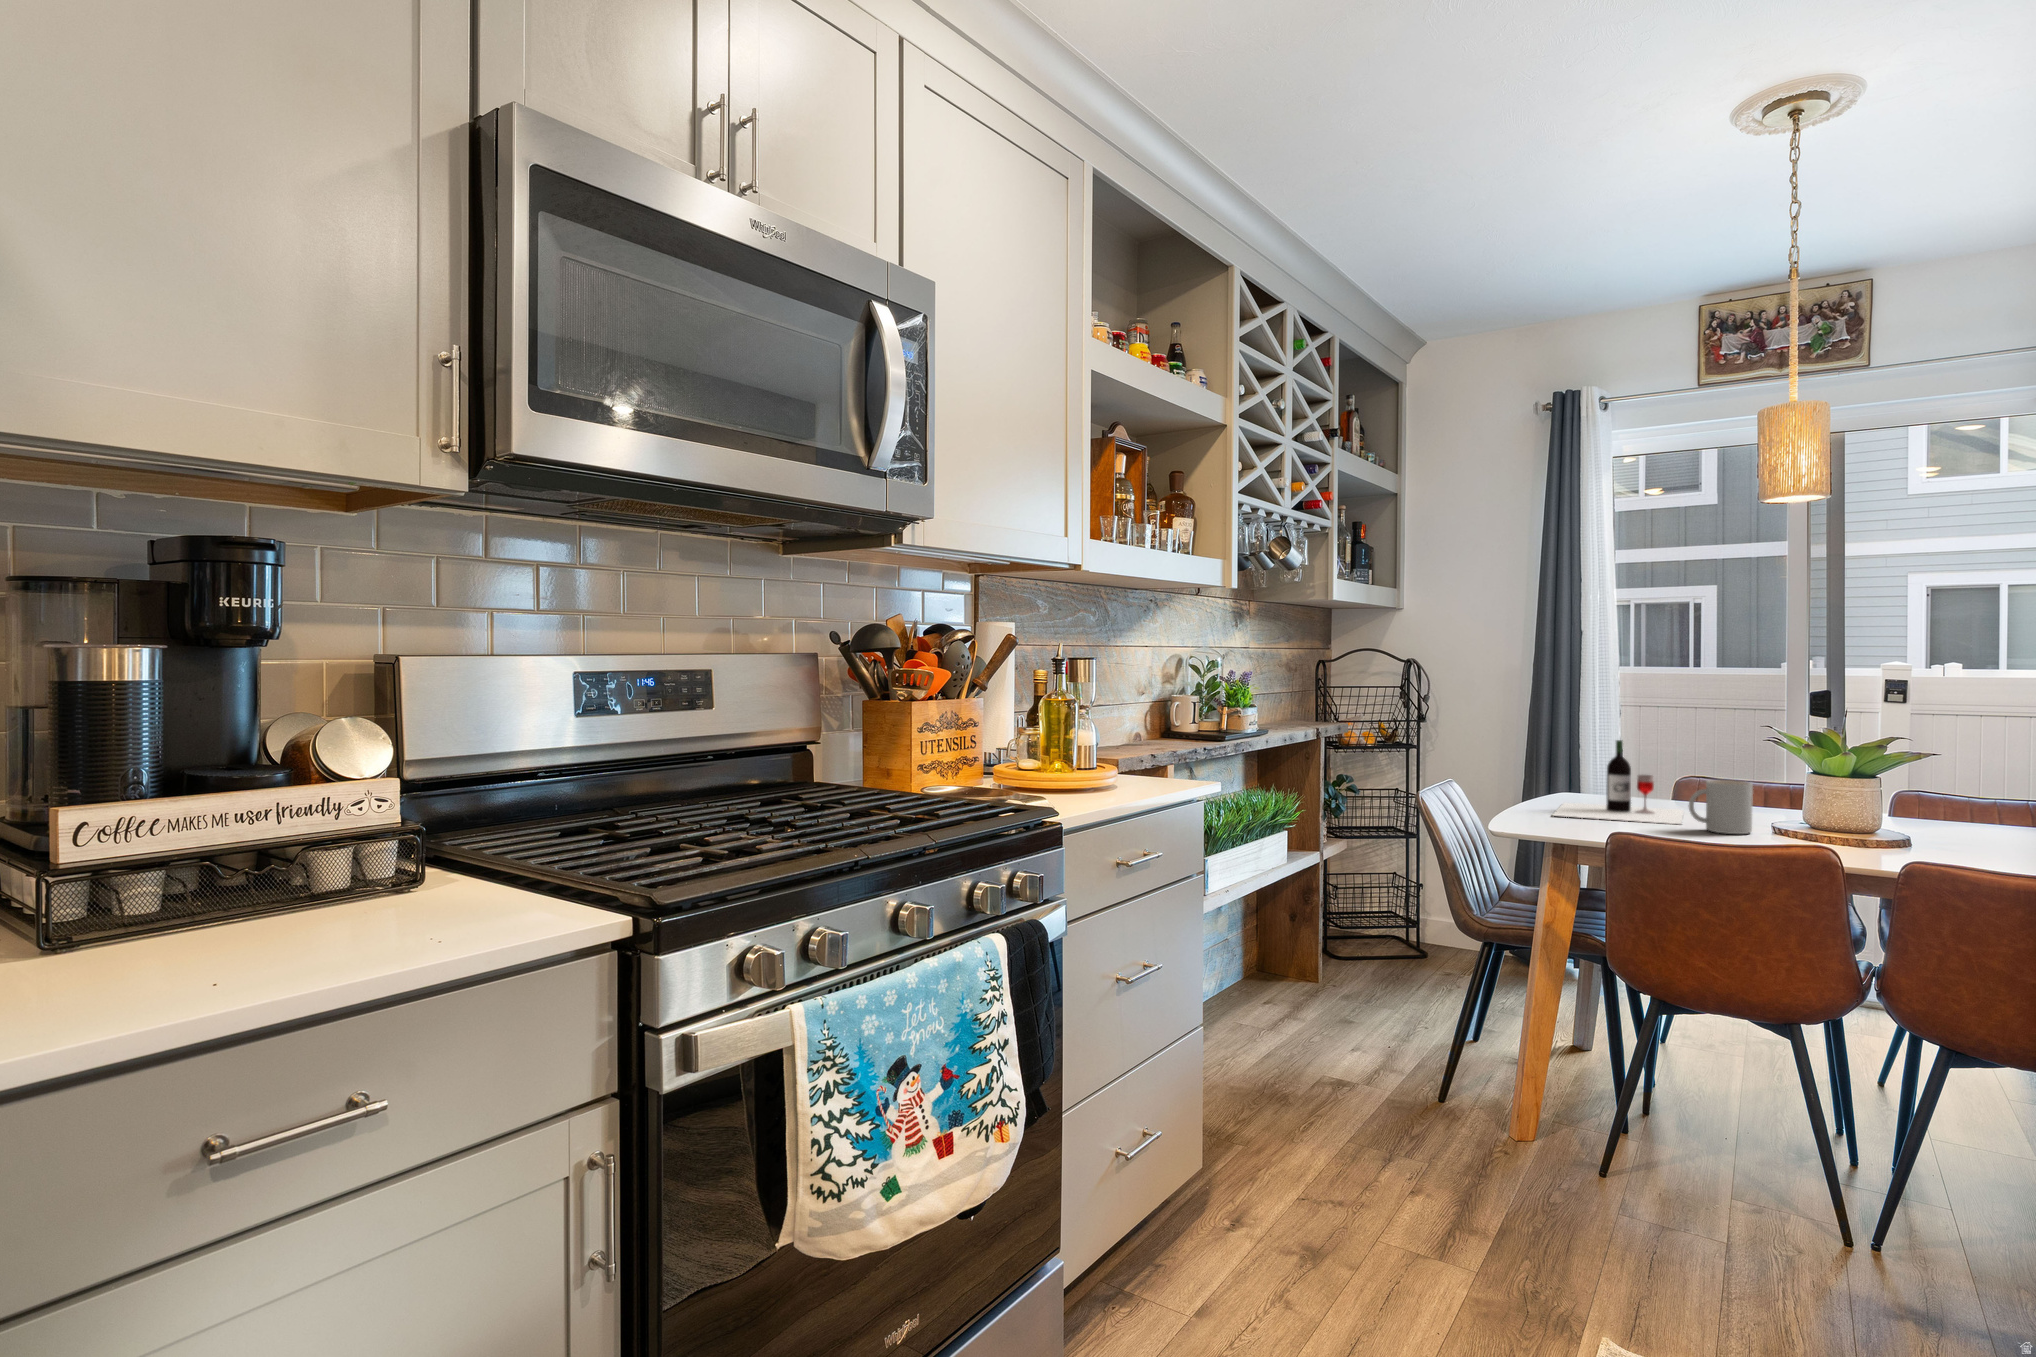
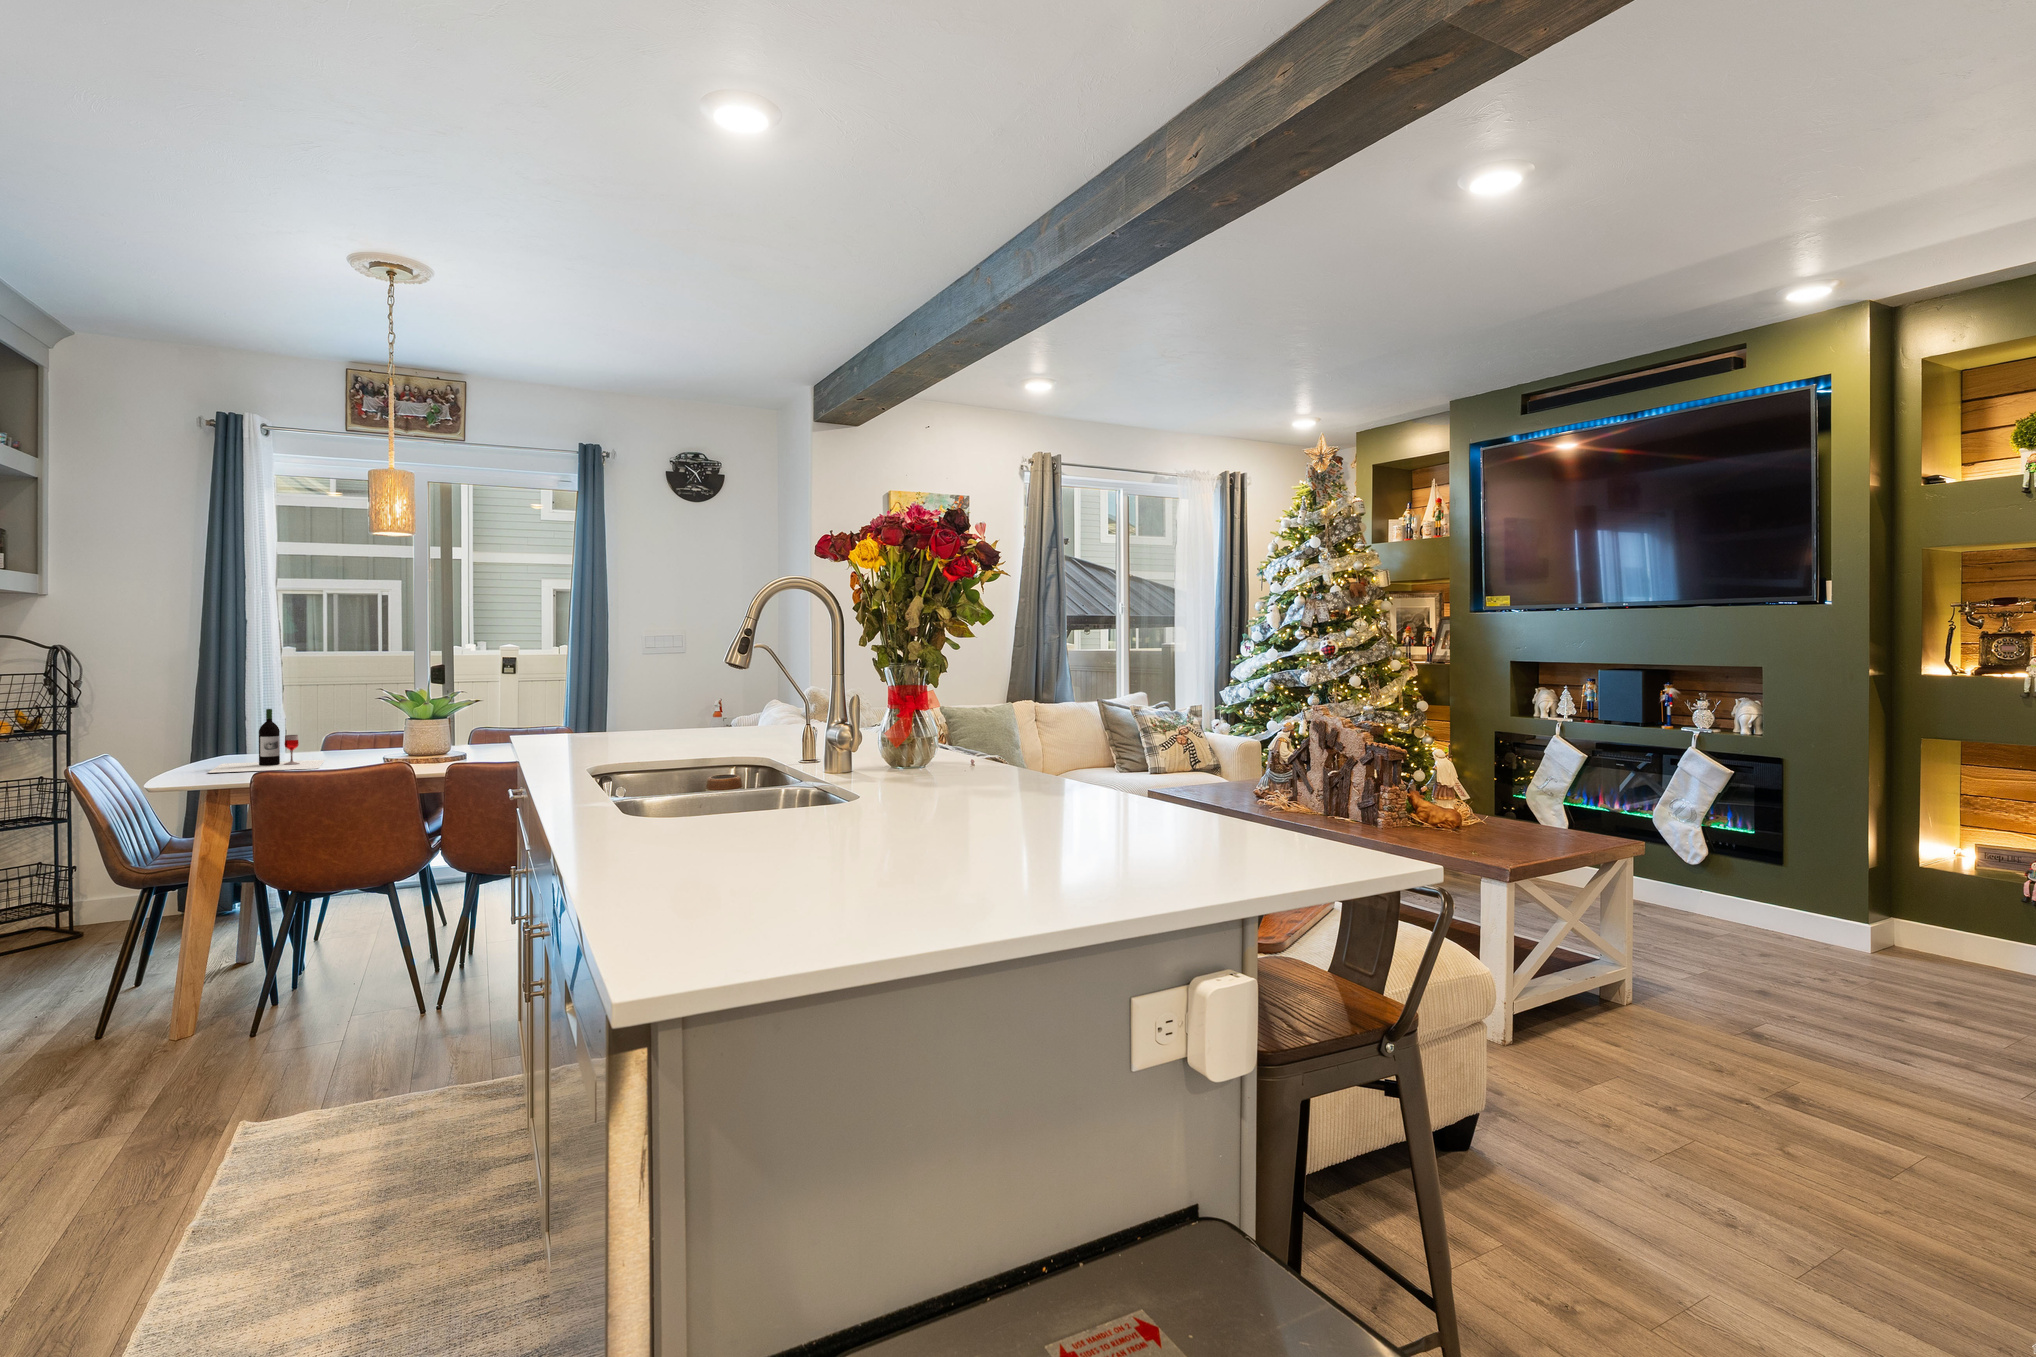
mug: present [1689,780,1753,834] -> none [322,732,369,770]

